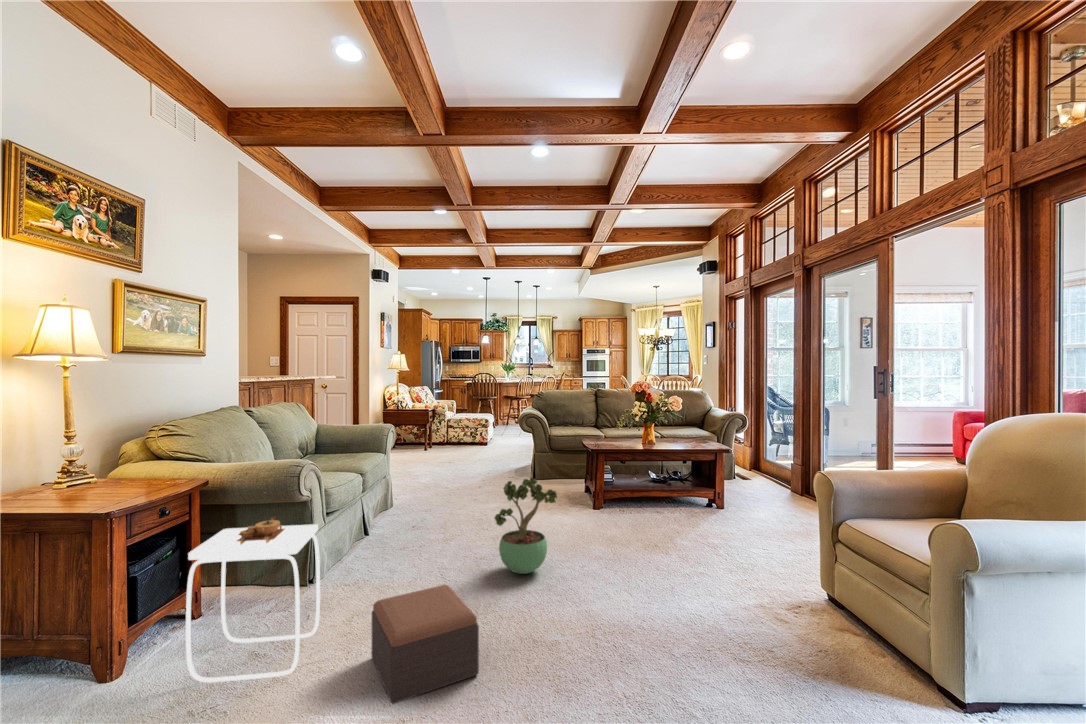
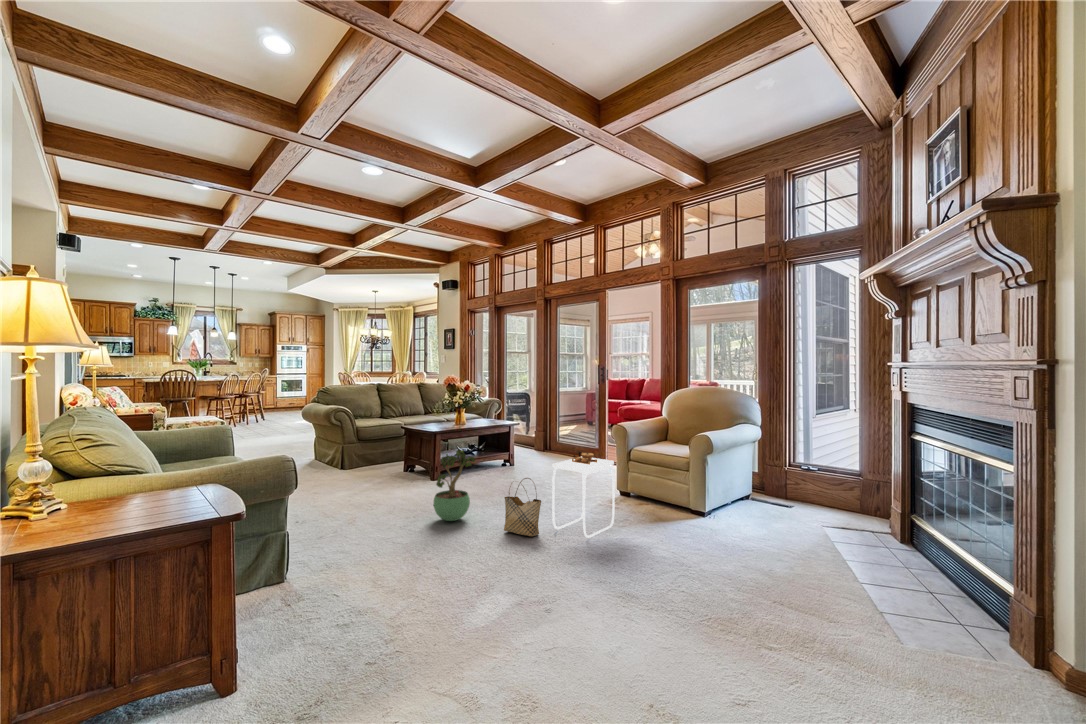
side table: present [186,516,320,682] -> present [552,452,615,538]
woven basket: none [547,538,589,636] -> present [504,478,541,536]
footstool: present [372,585,479,704] -> none [441,520,516,586]

